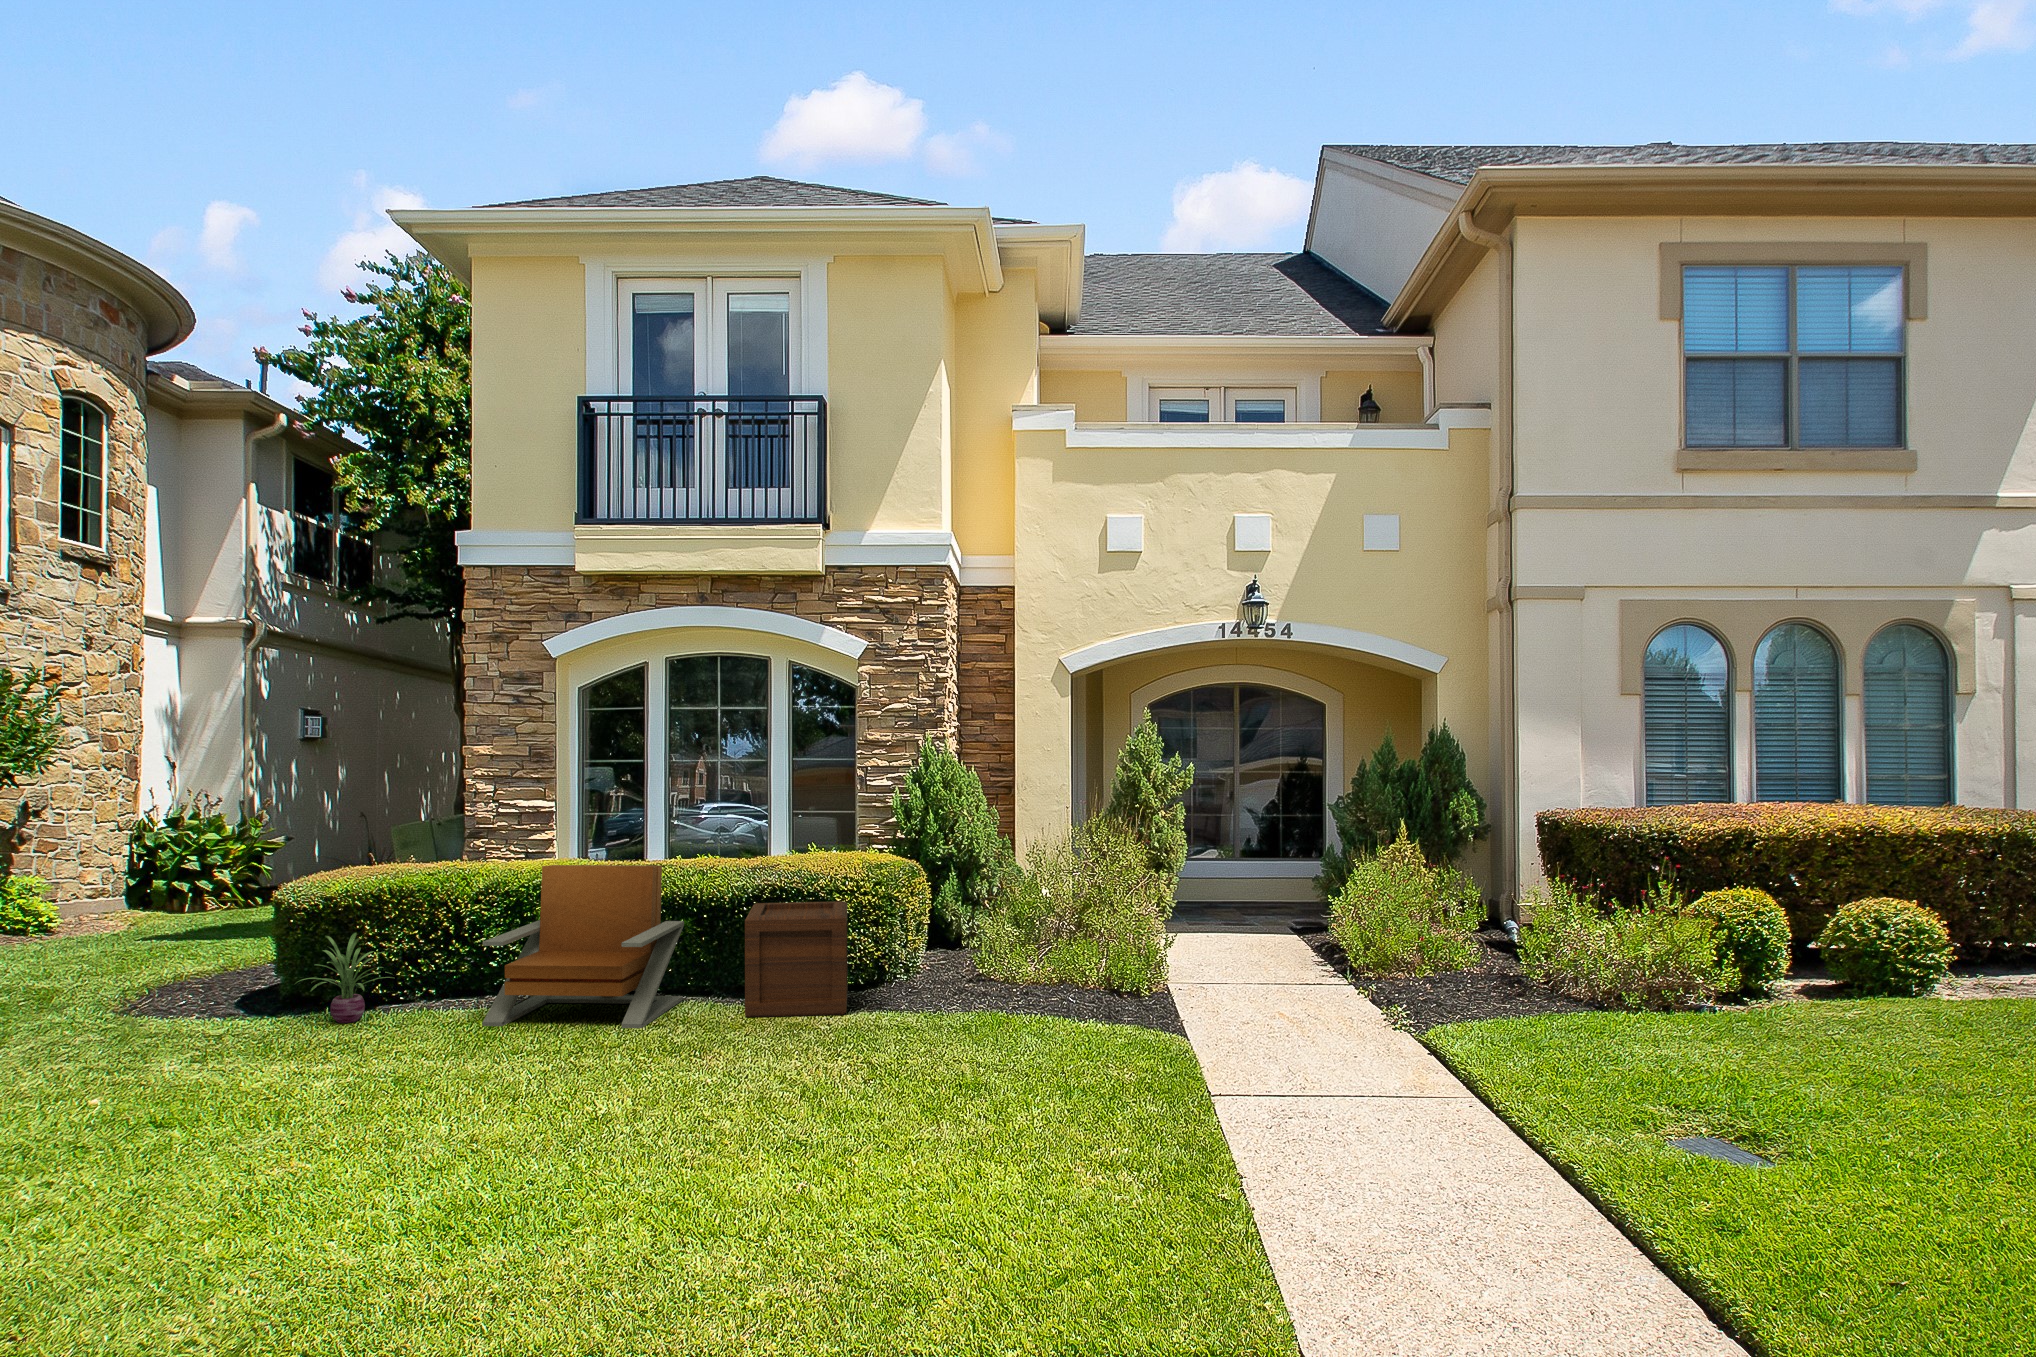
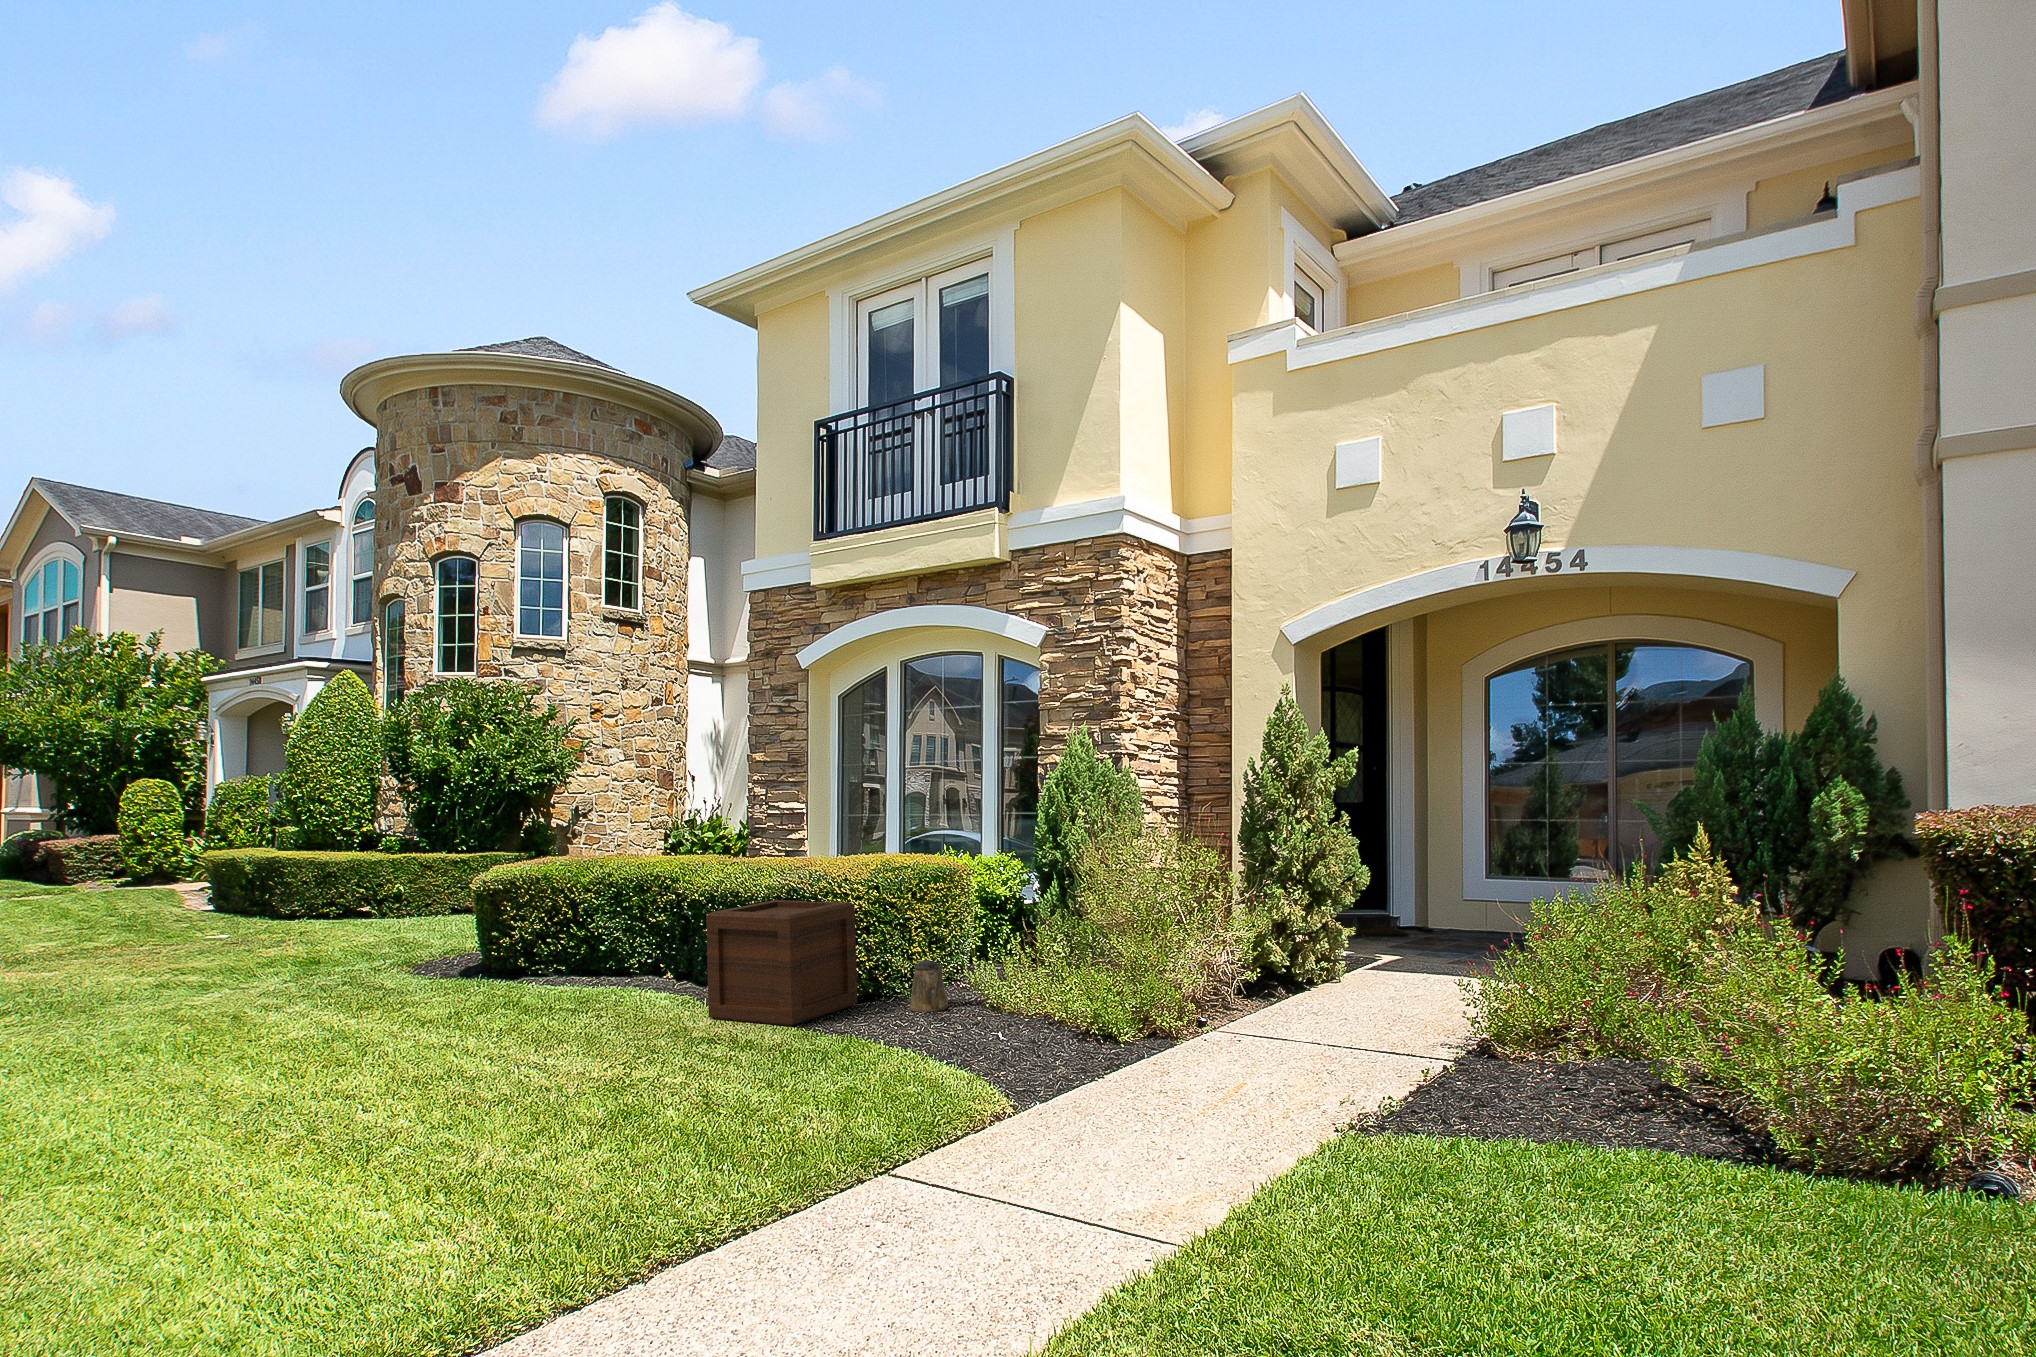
lounge chair: present [483,865,684,1028] -> none [522,855,719,1019]
decorative plant: present [300,933,390,1023] -> none [419,910,506,989]
watering can: none [893,949,954,994] -> present [909,960,949,1012]

